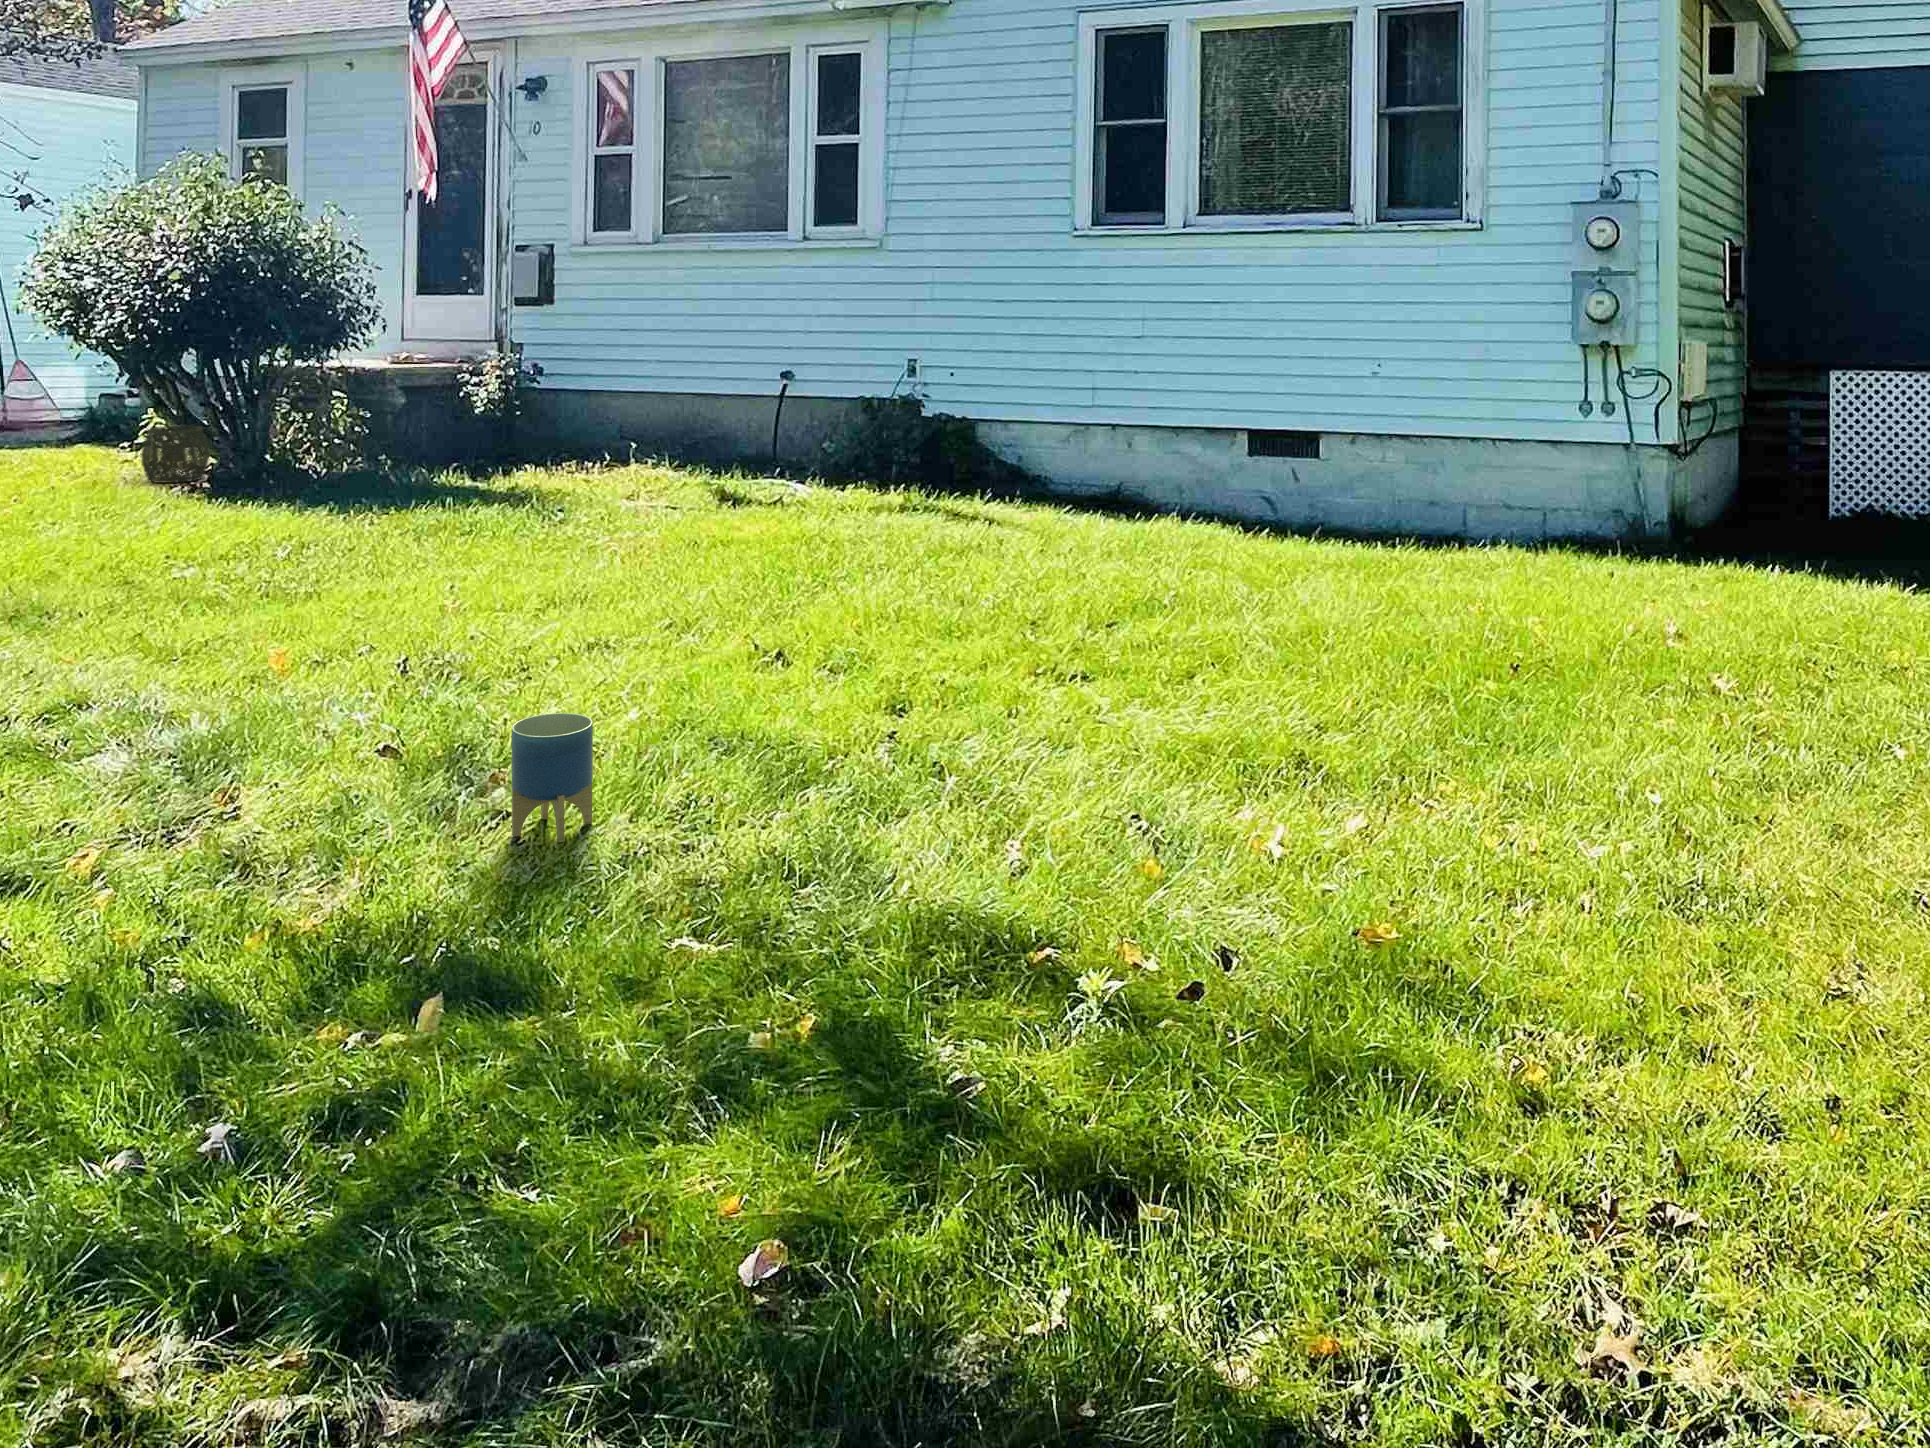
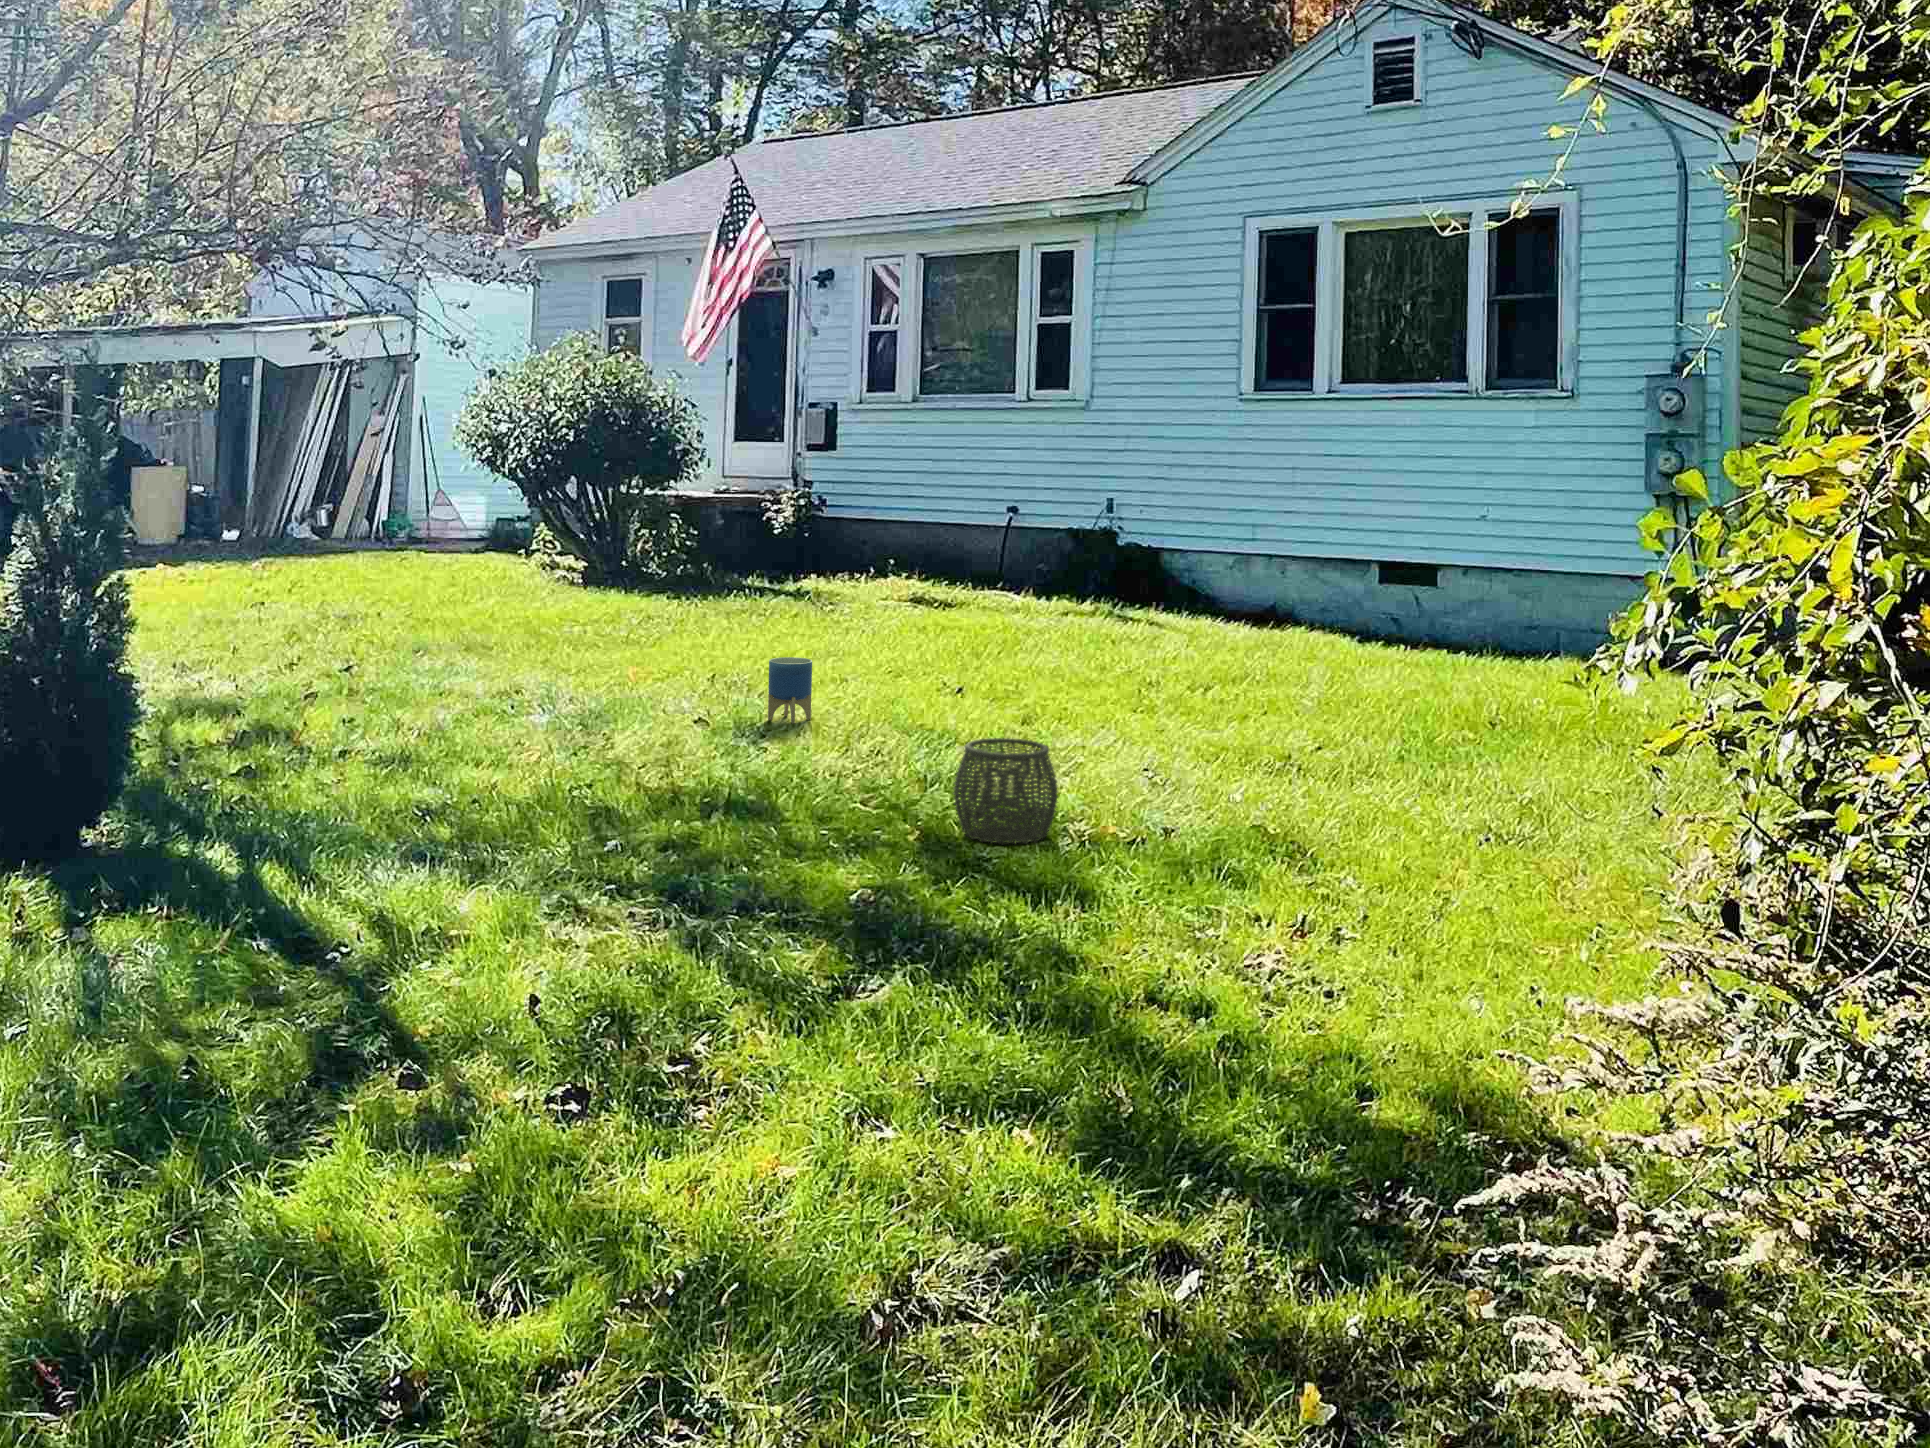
woven basket: present [141,425,209,483] -> present [953,738,1058,844]

